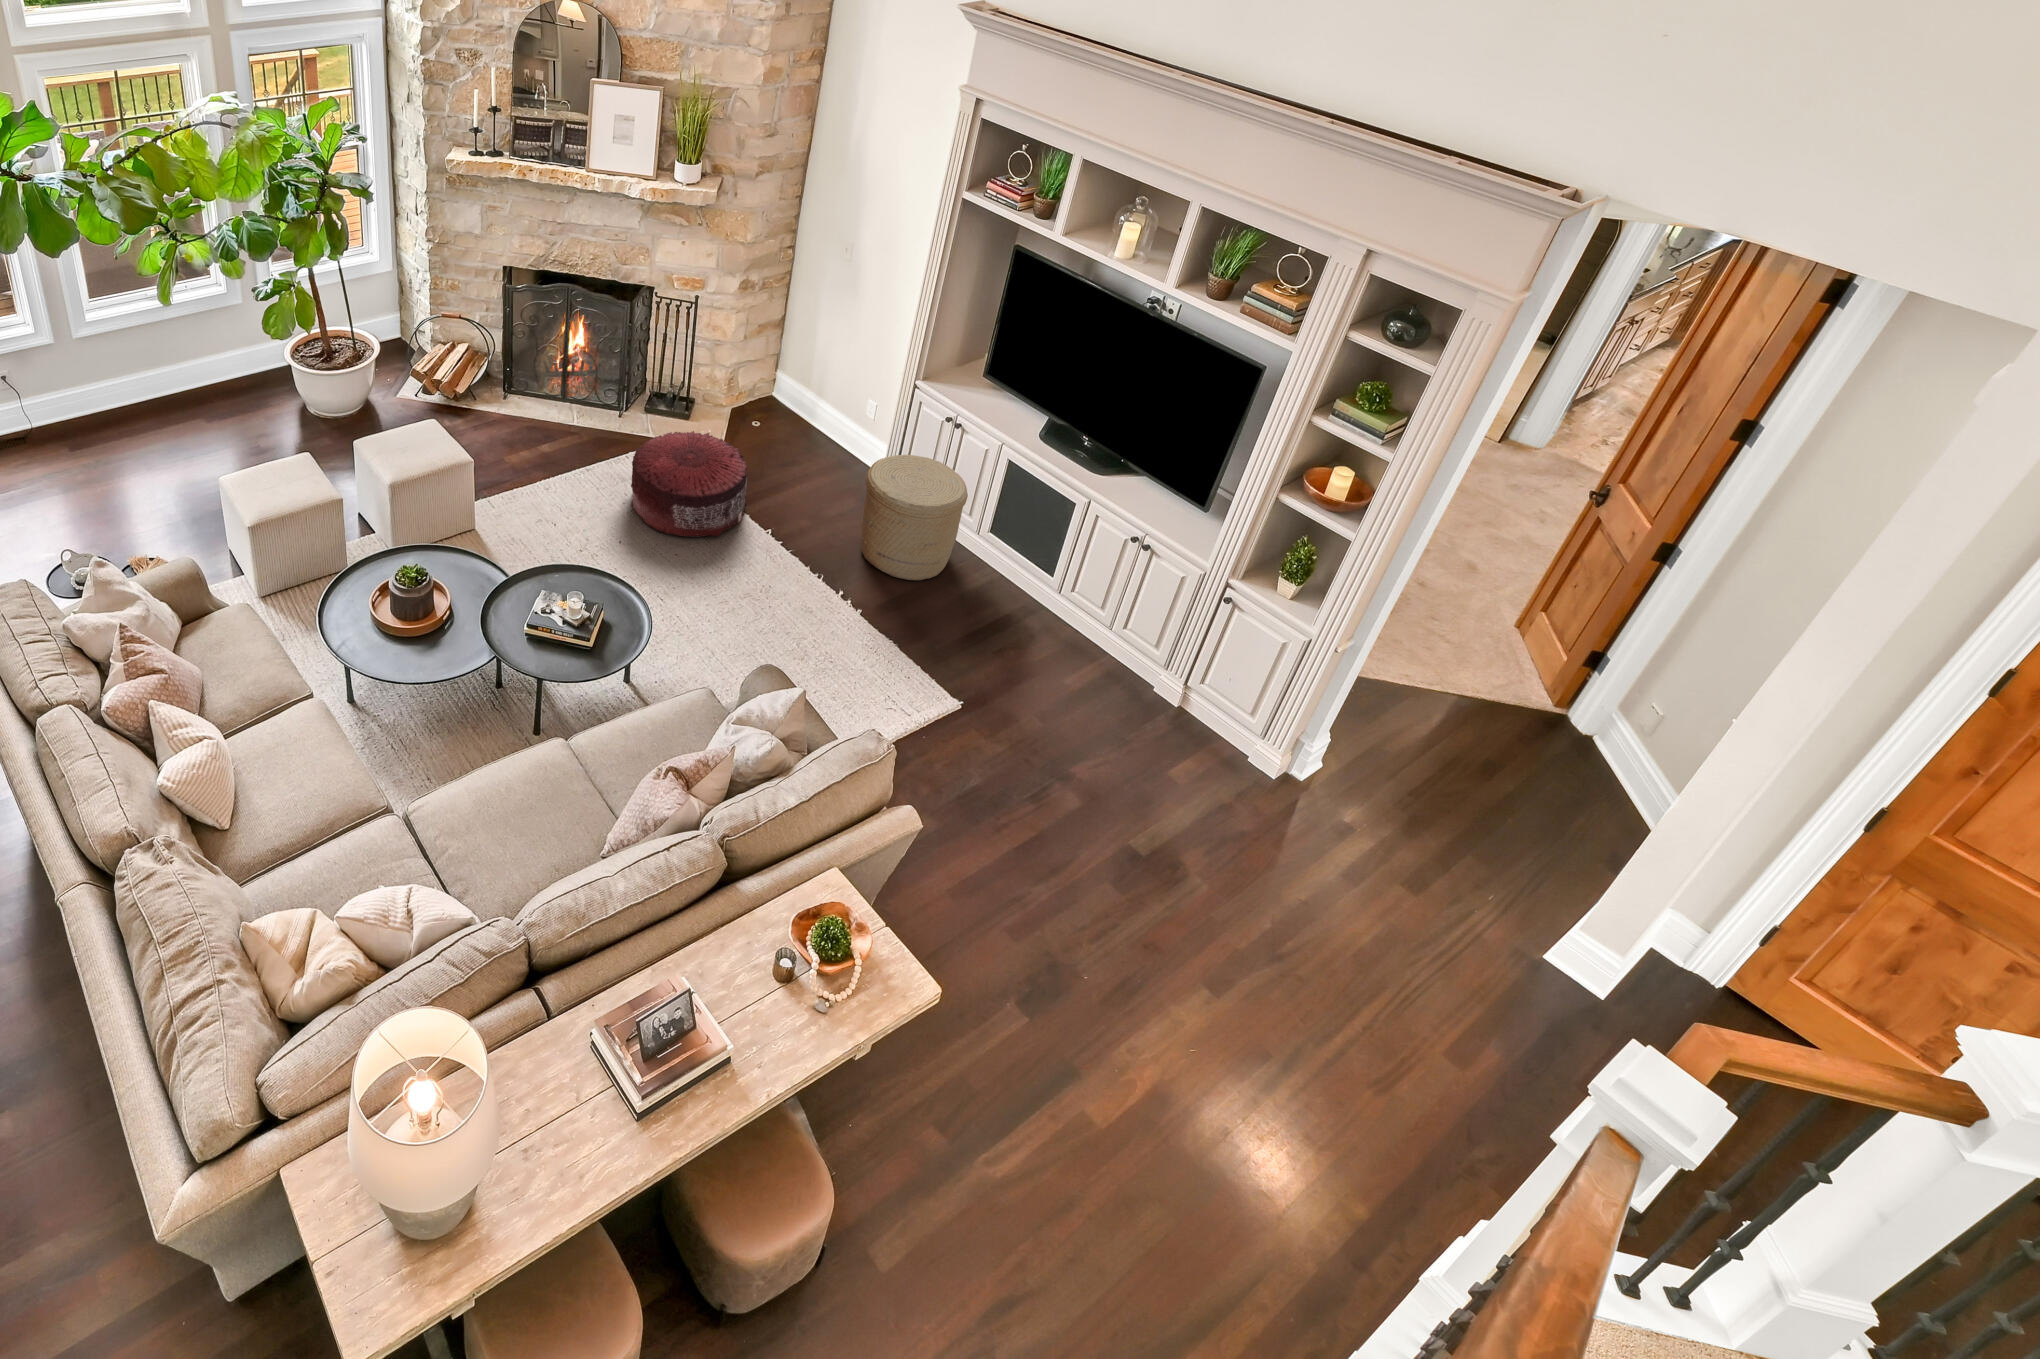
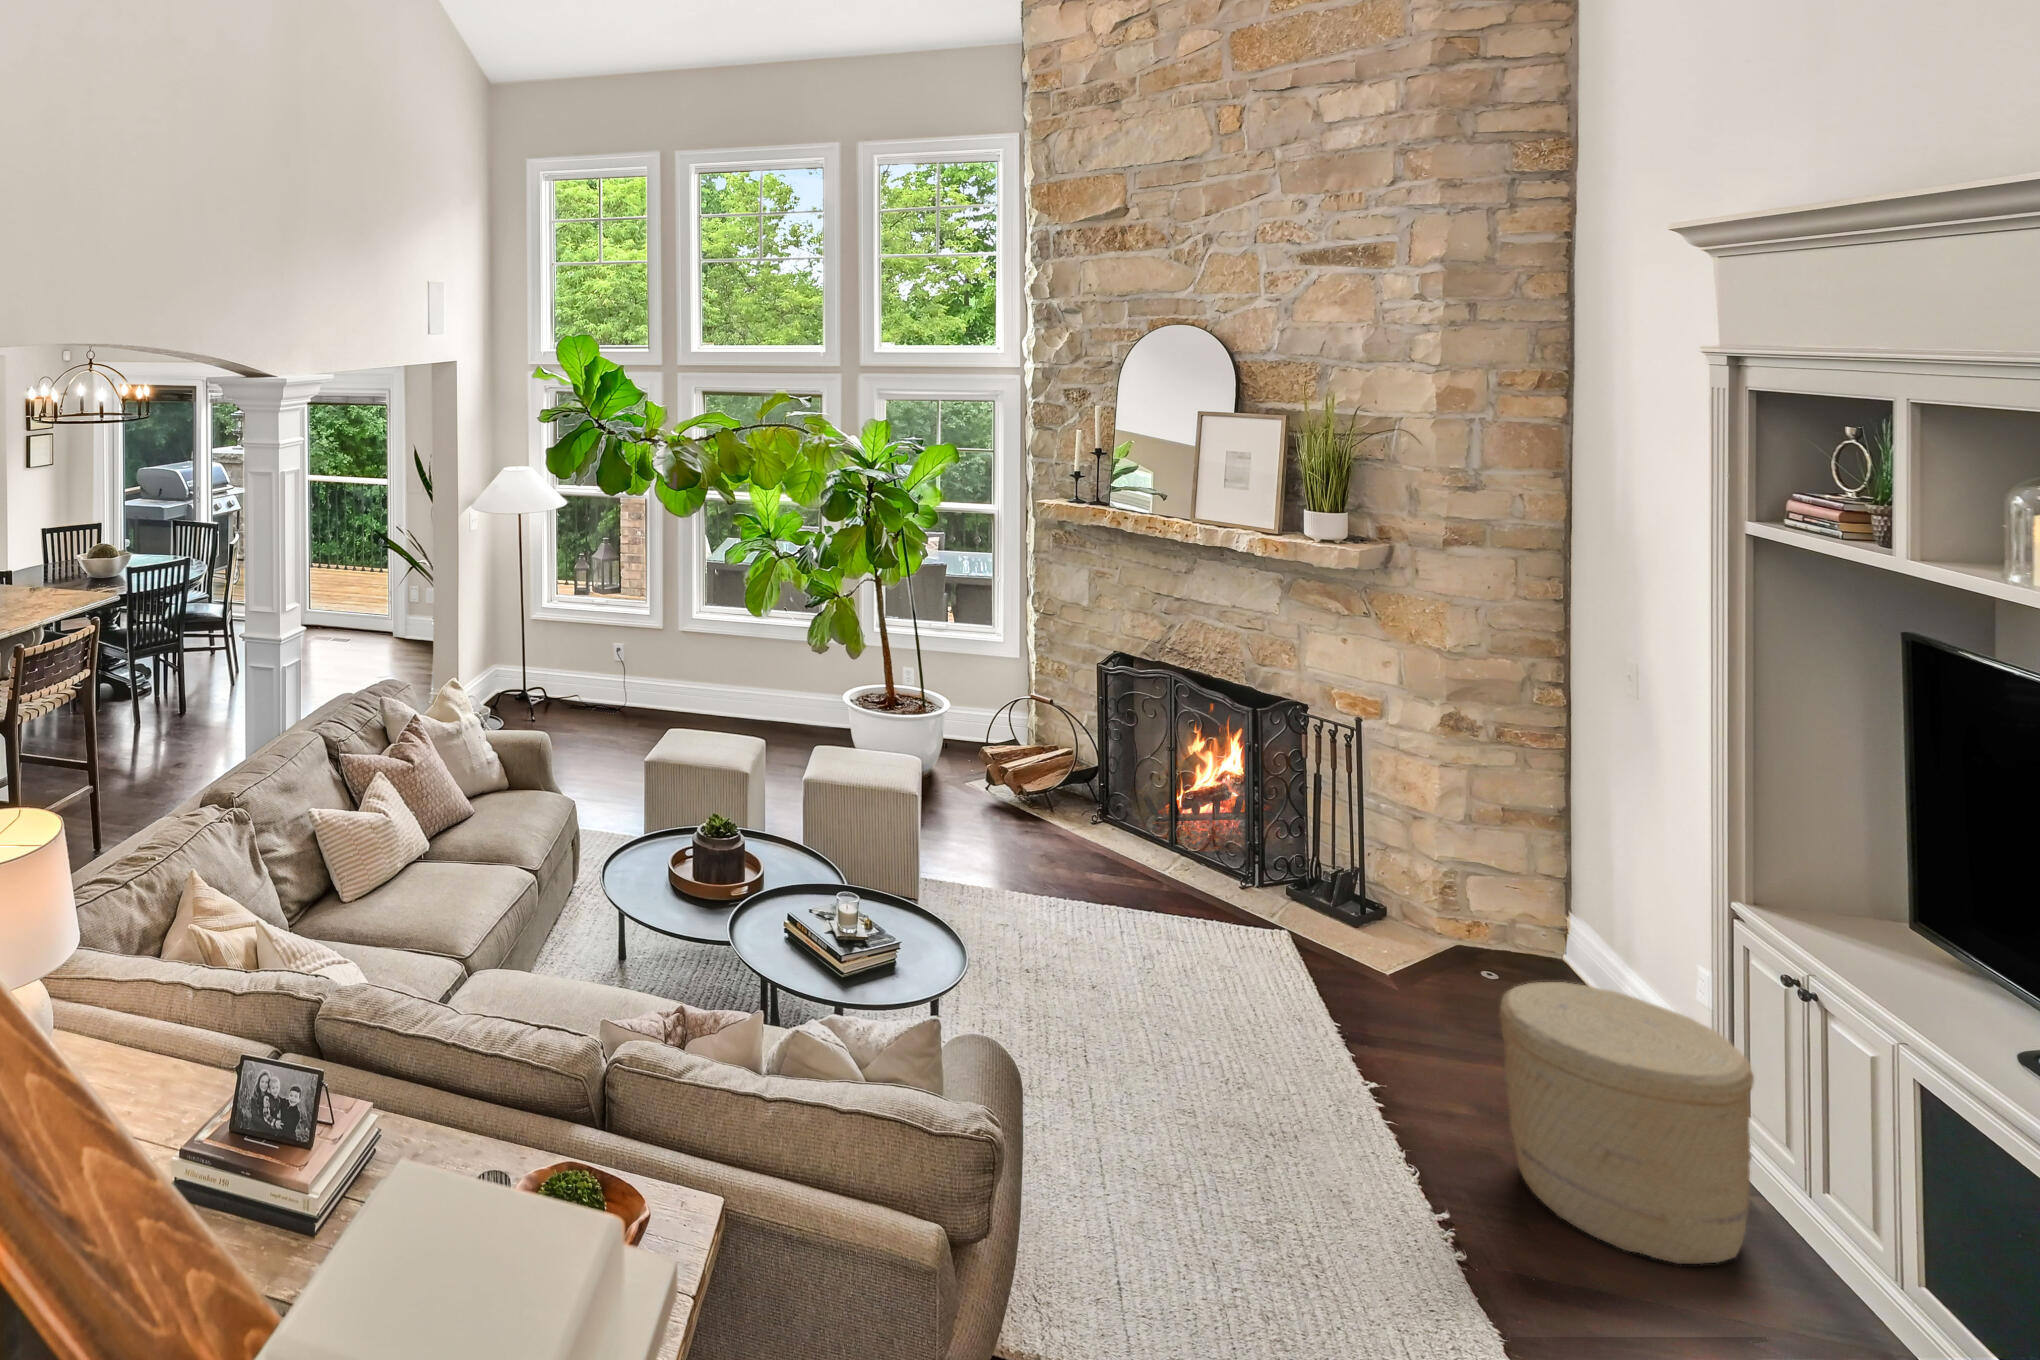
pouf: present [631,431,747,537] -> none [1140,876,1354,1035]

